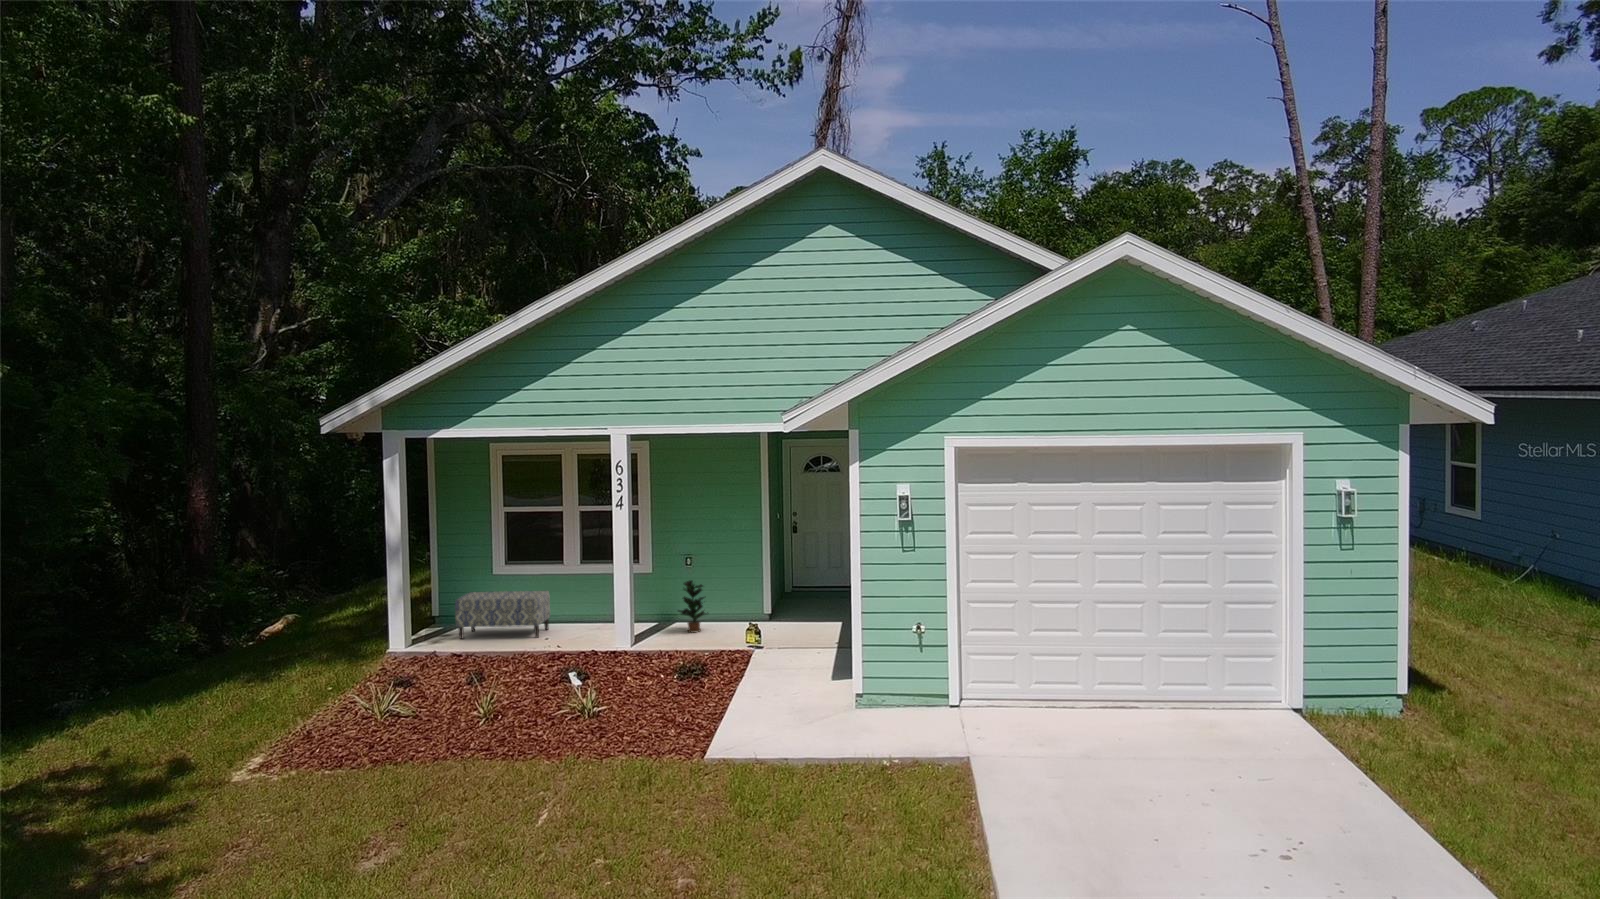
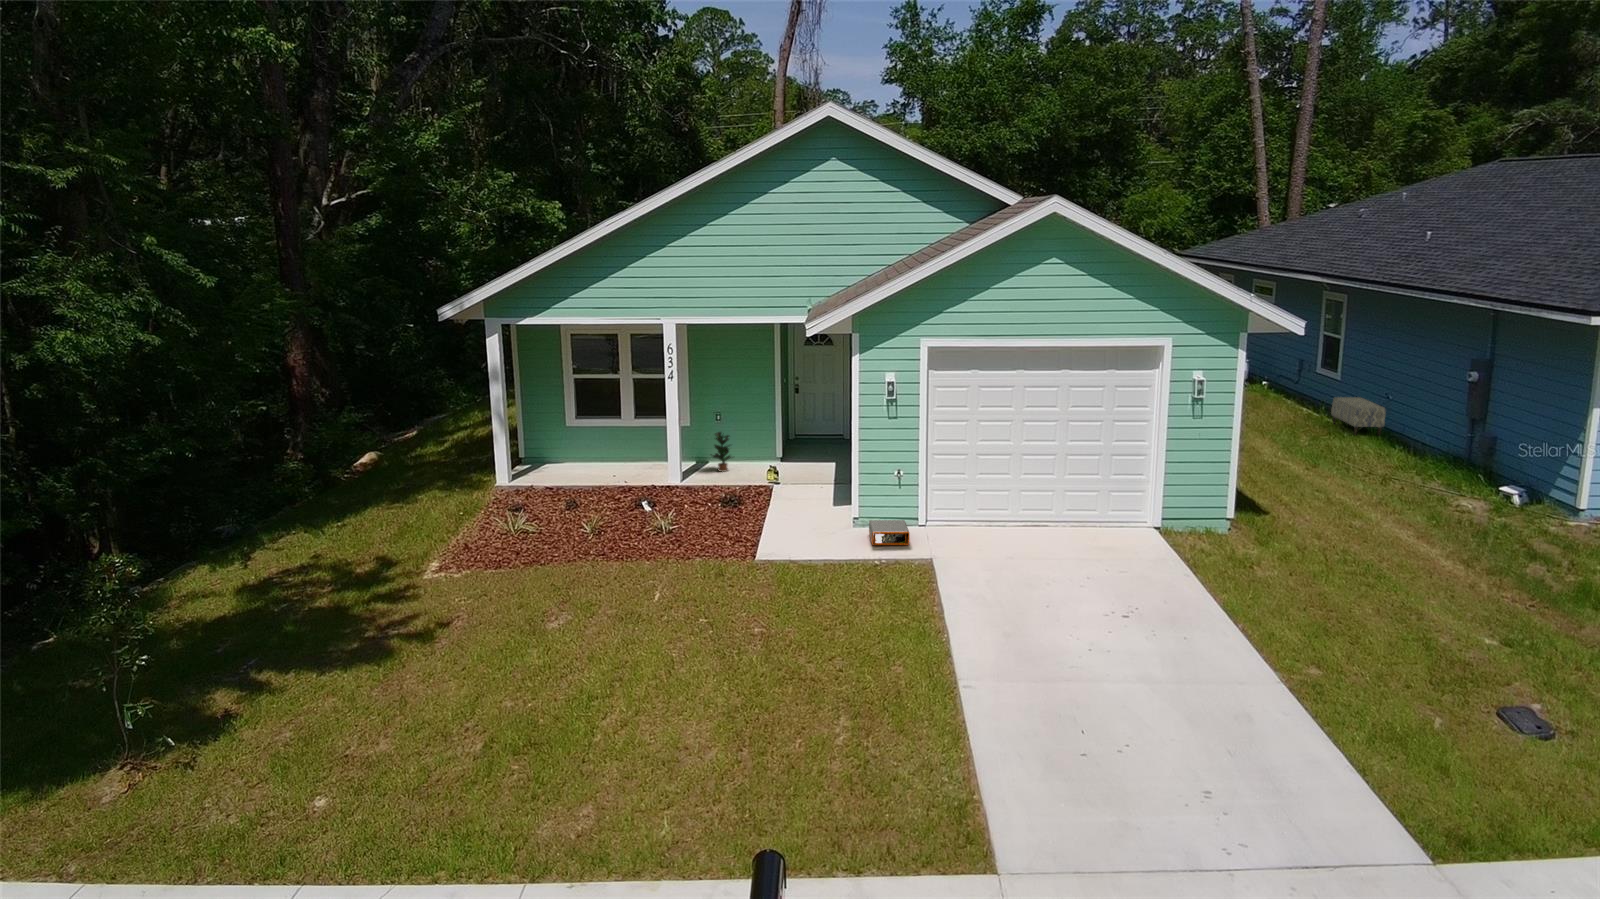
bench: present [455,591,550,639] -> present [1331,397,1386,436]
storage box: none [876,698,933,736] -> present [869,520,909,545]

